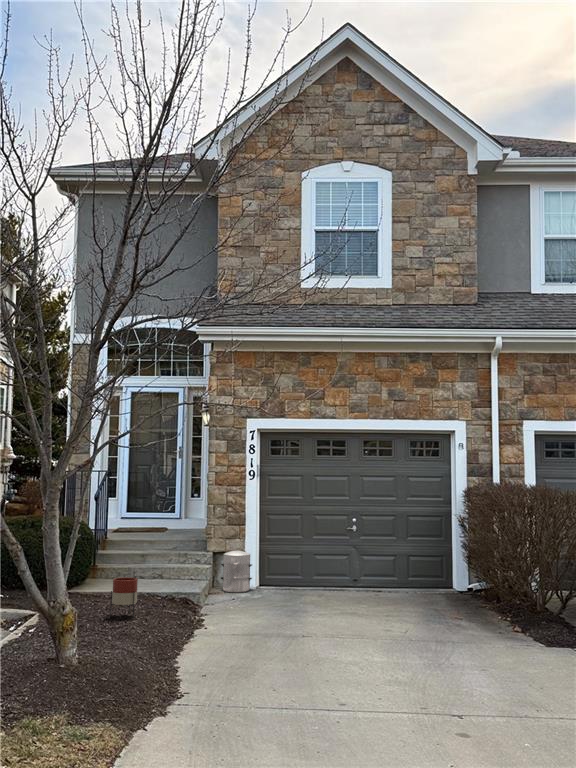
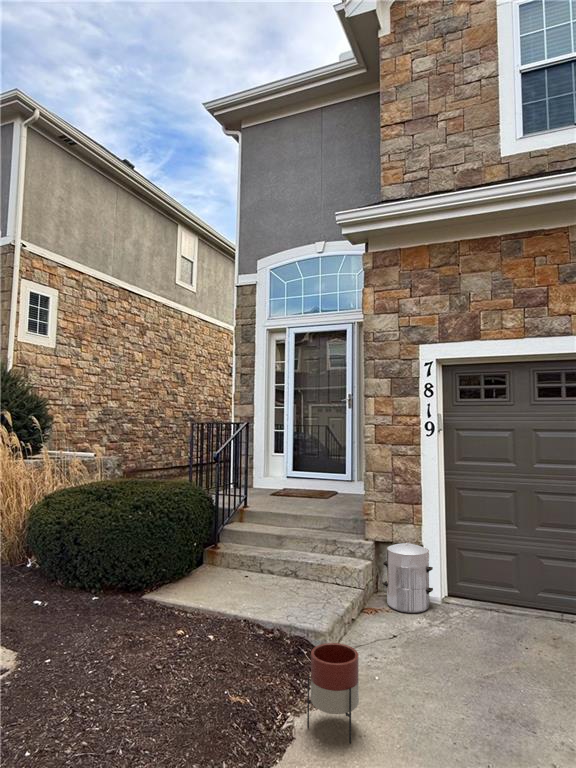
planter: present [110,577,138,618] -> present [307,643,359,744]

